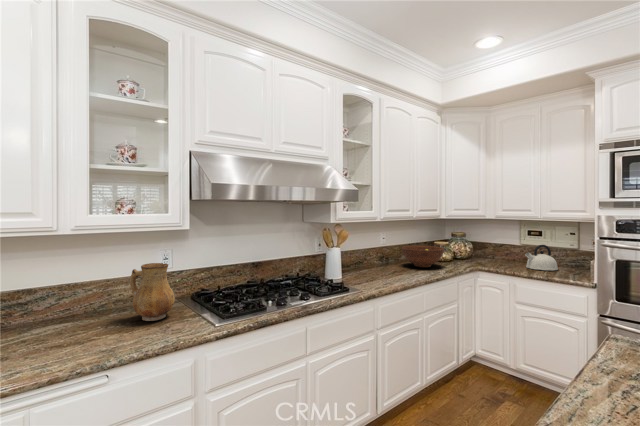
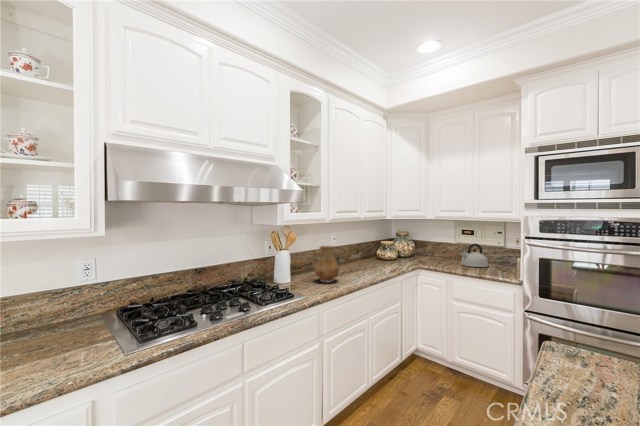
fruit bowl: present [402,245,444,267] -> none [350,246,389,267]
ceramic pitcher: present [130,263,175,321] -> present [311,246,339,282]

